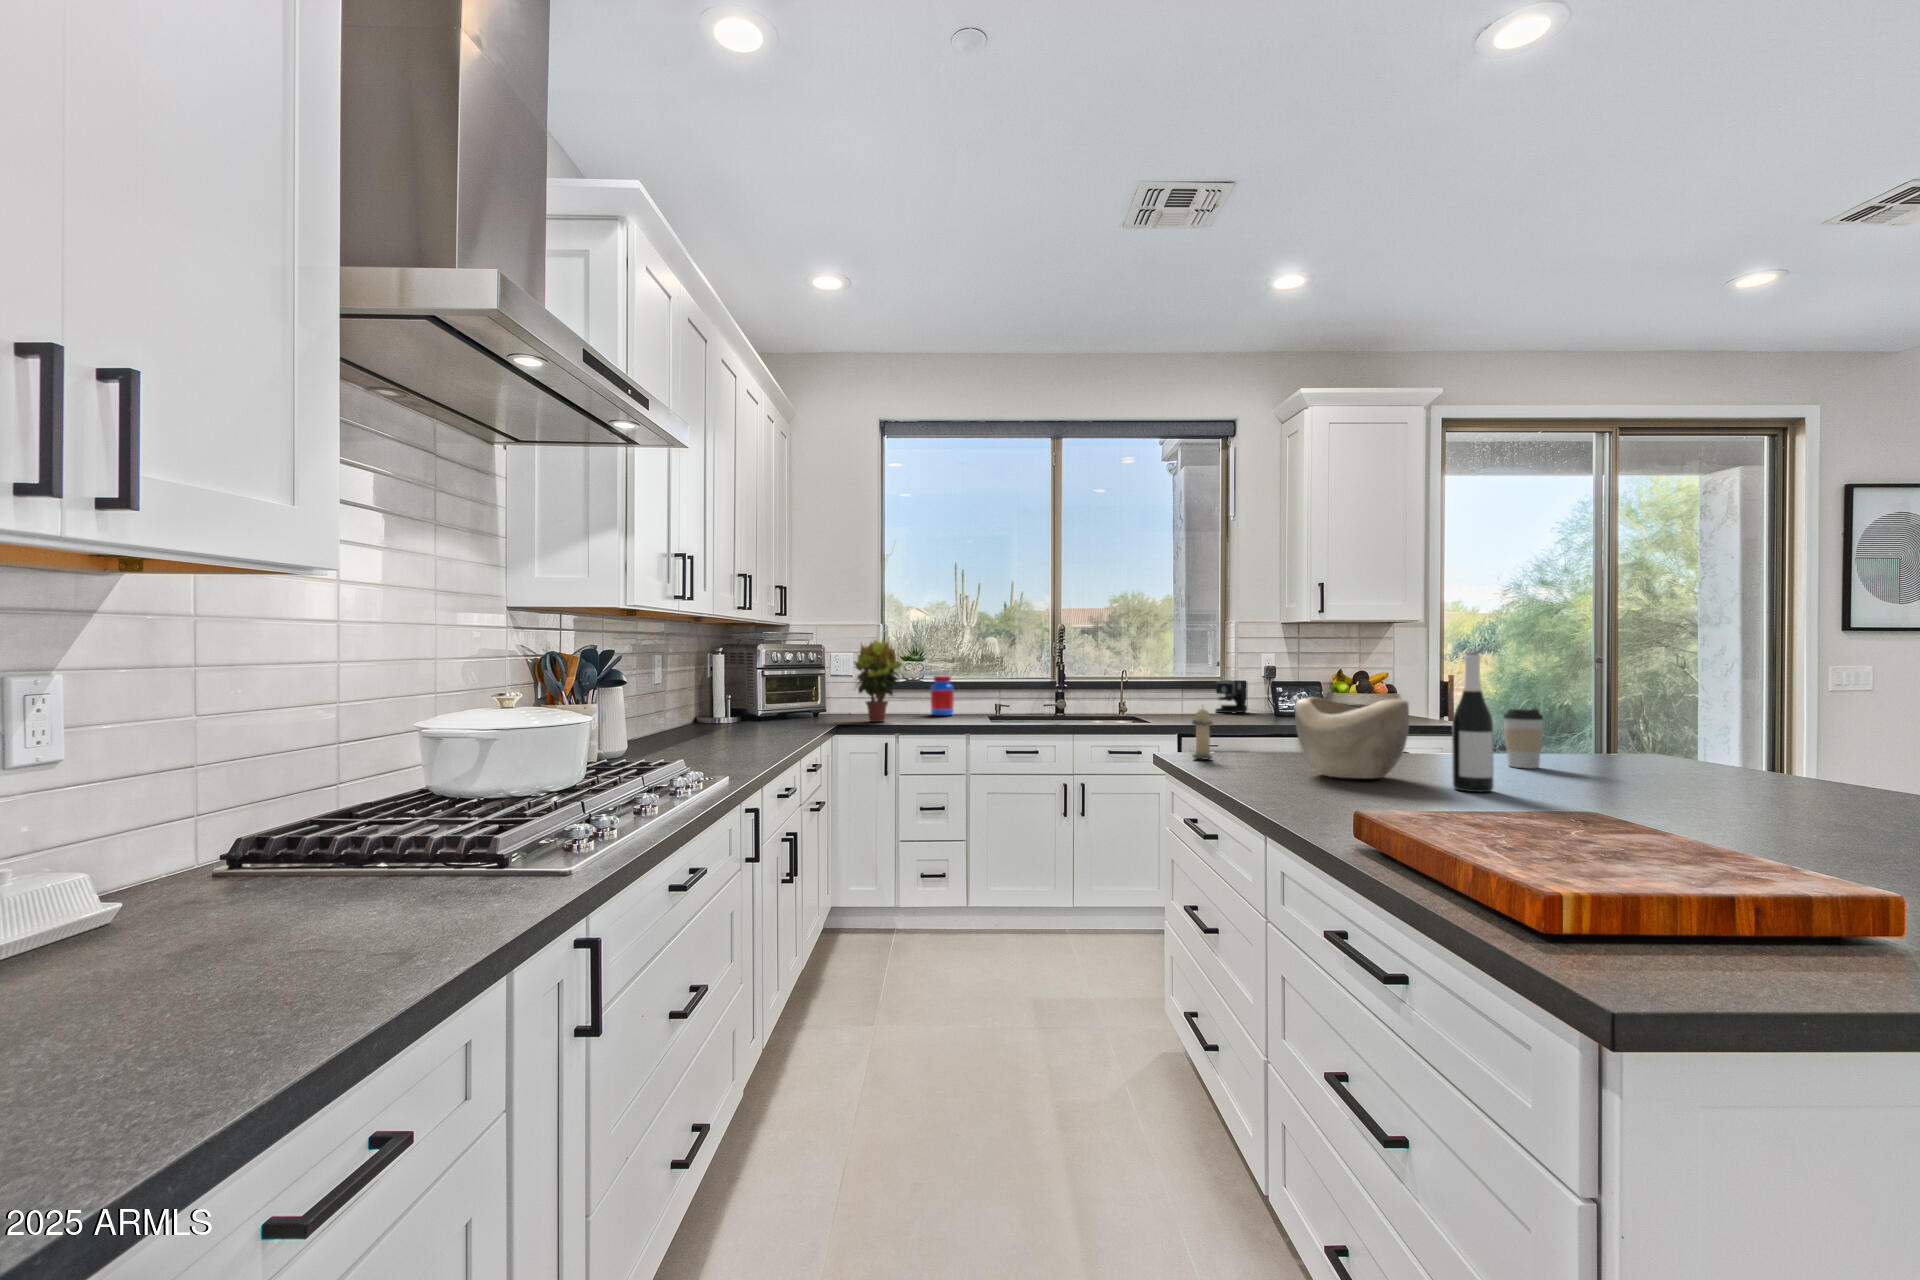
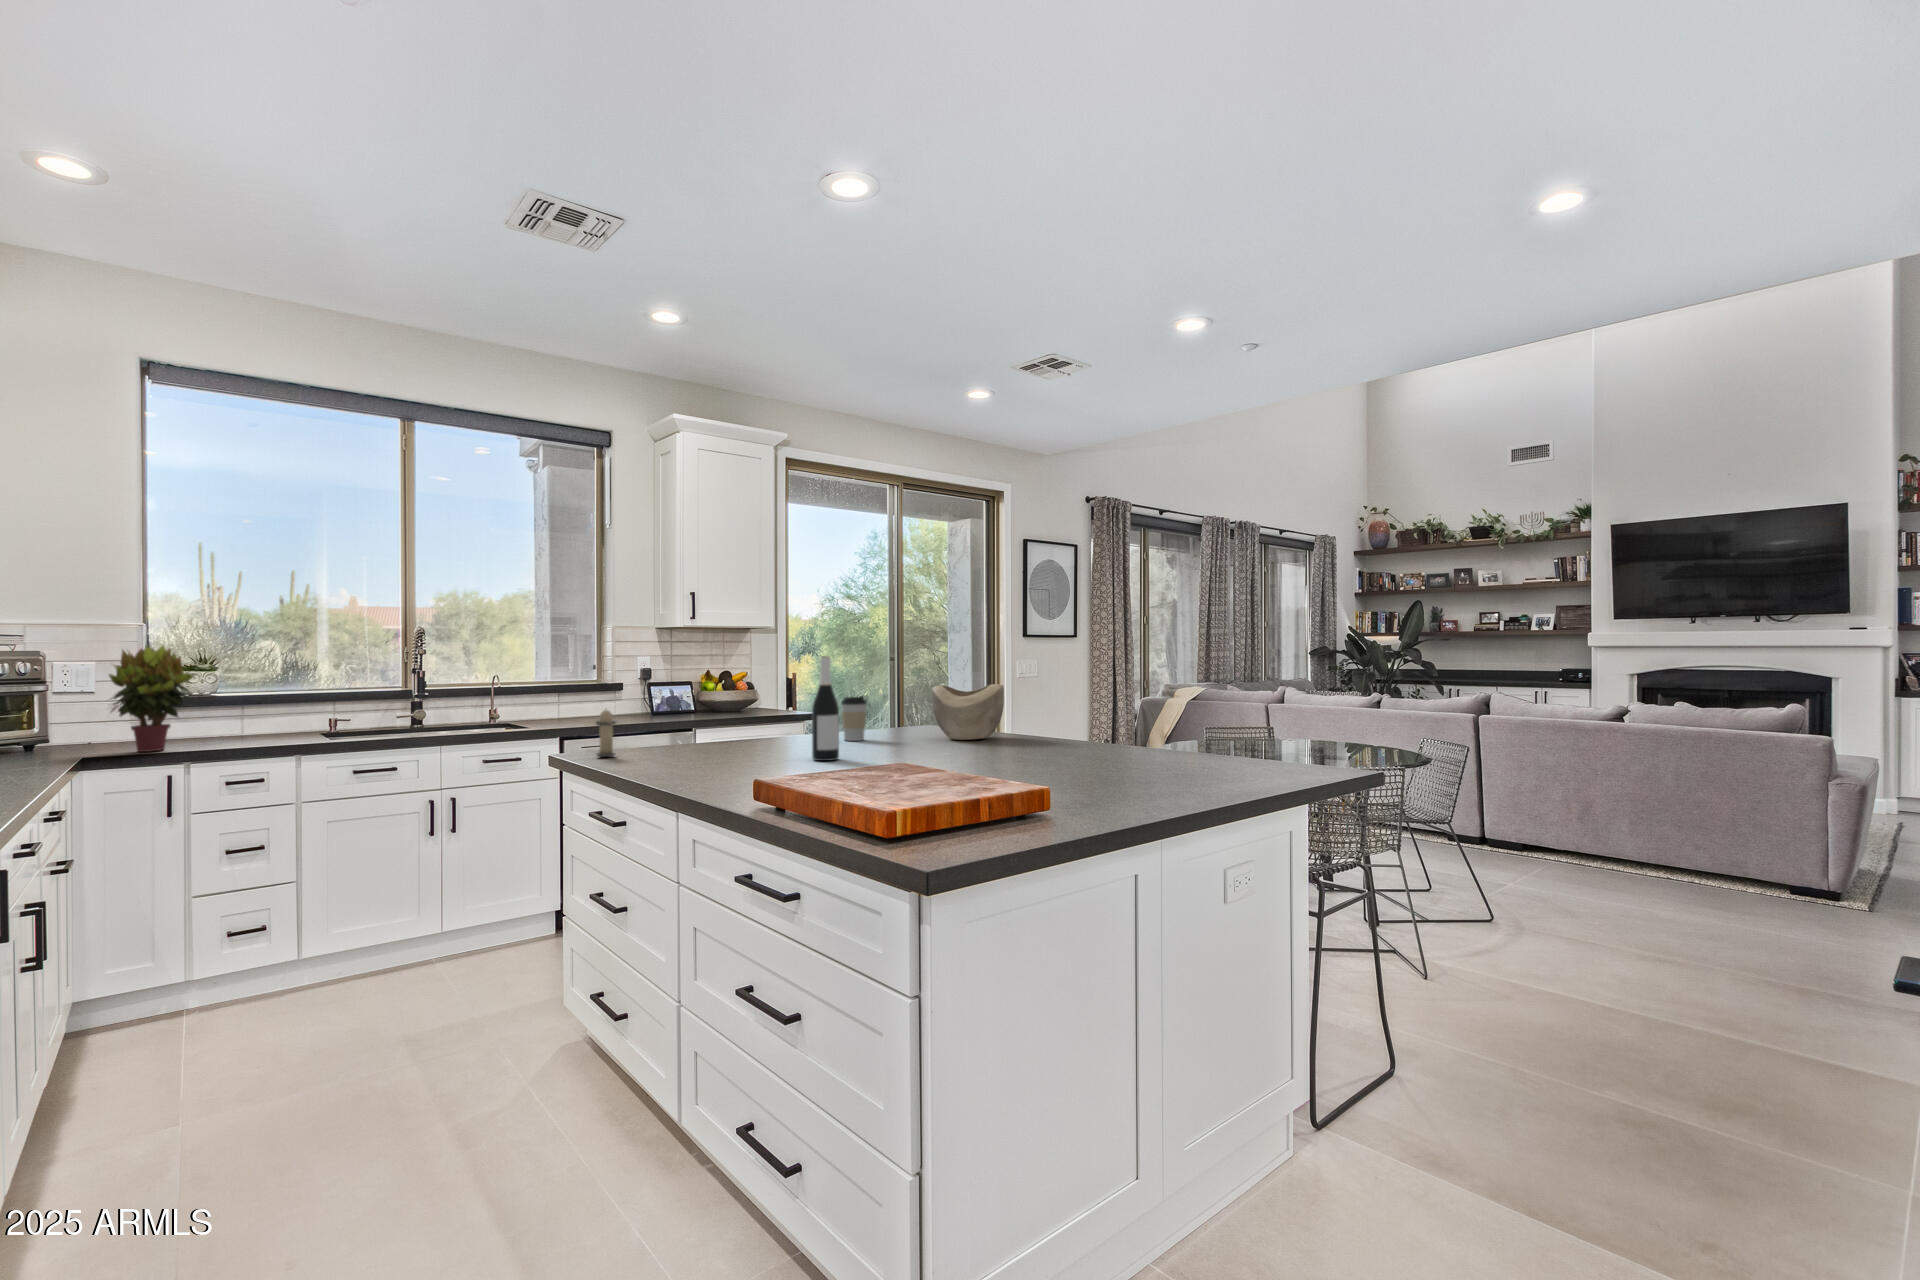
jar: present [931,676,954,716] -> none [234,689,270,738]
coffee maker: present [1215,680,1281,713] -> none [593,682,659,714]
decorative bowl: present [1295,697,1409,778] -> present [932,684,1004,740]

